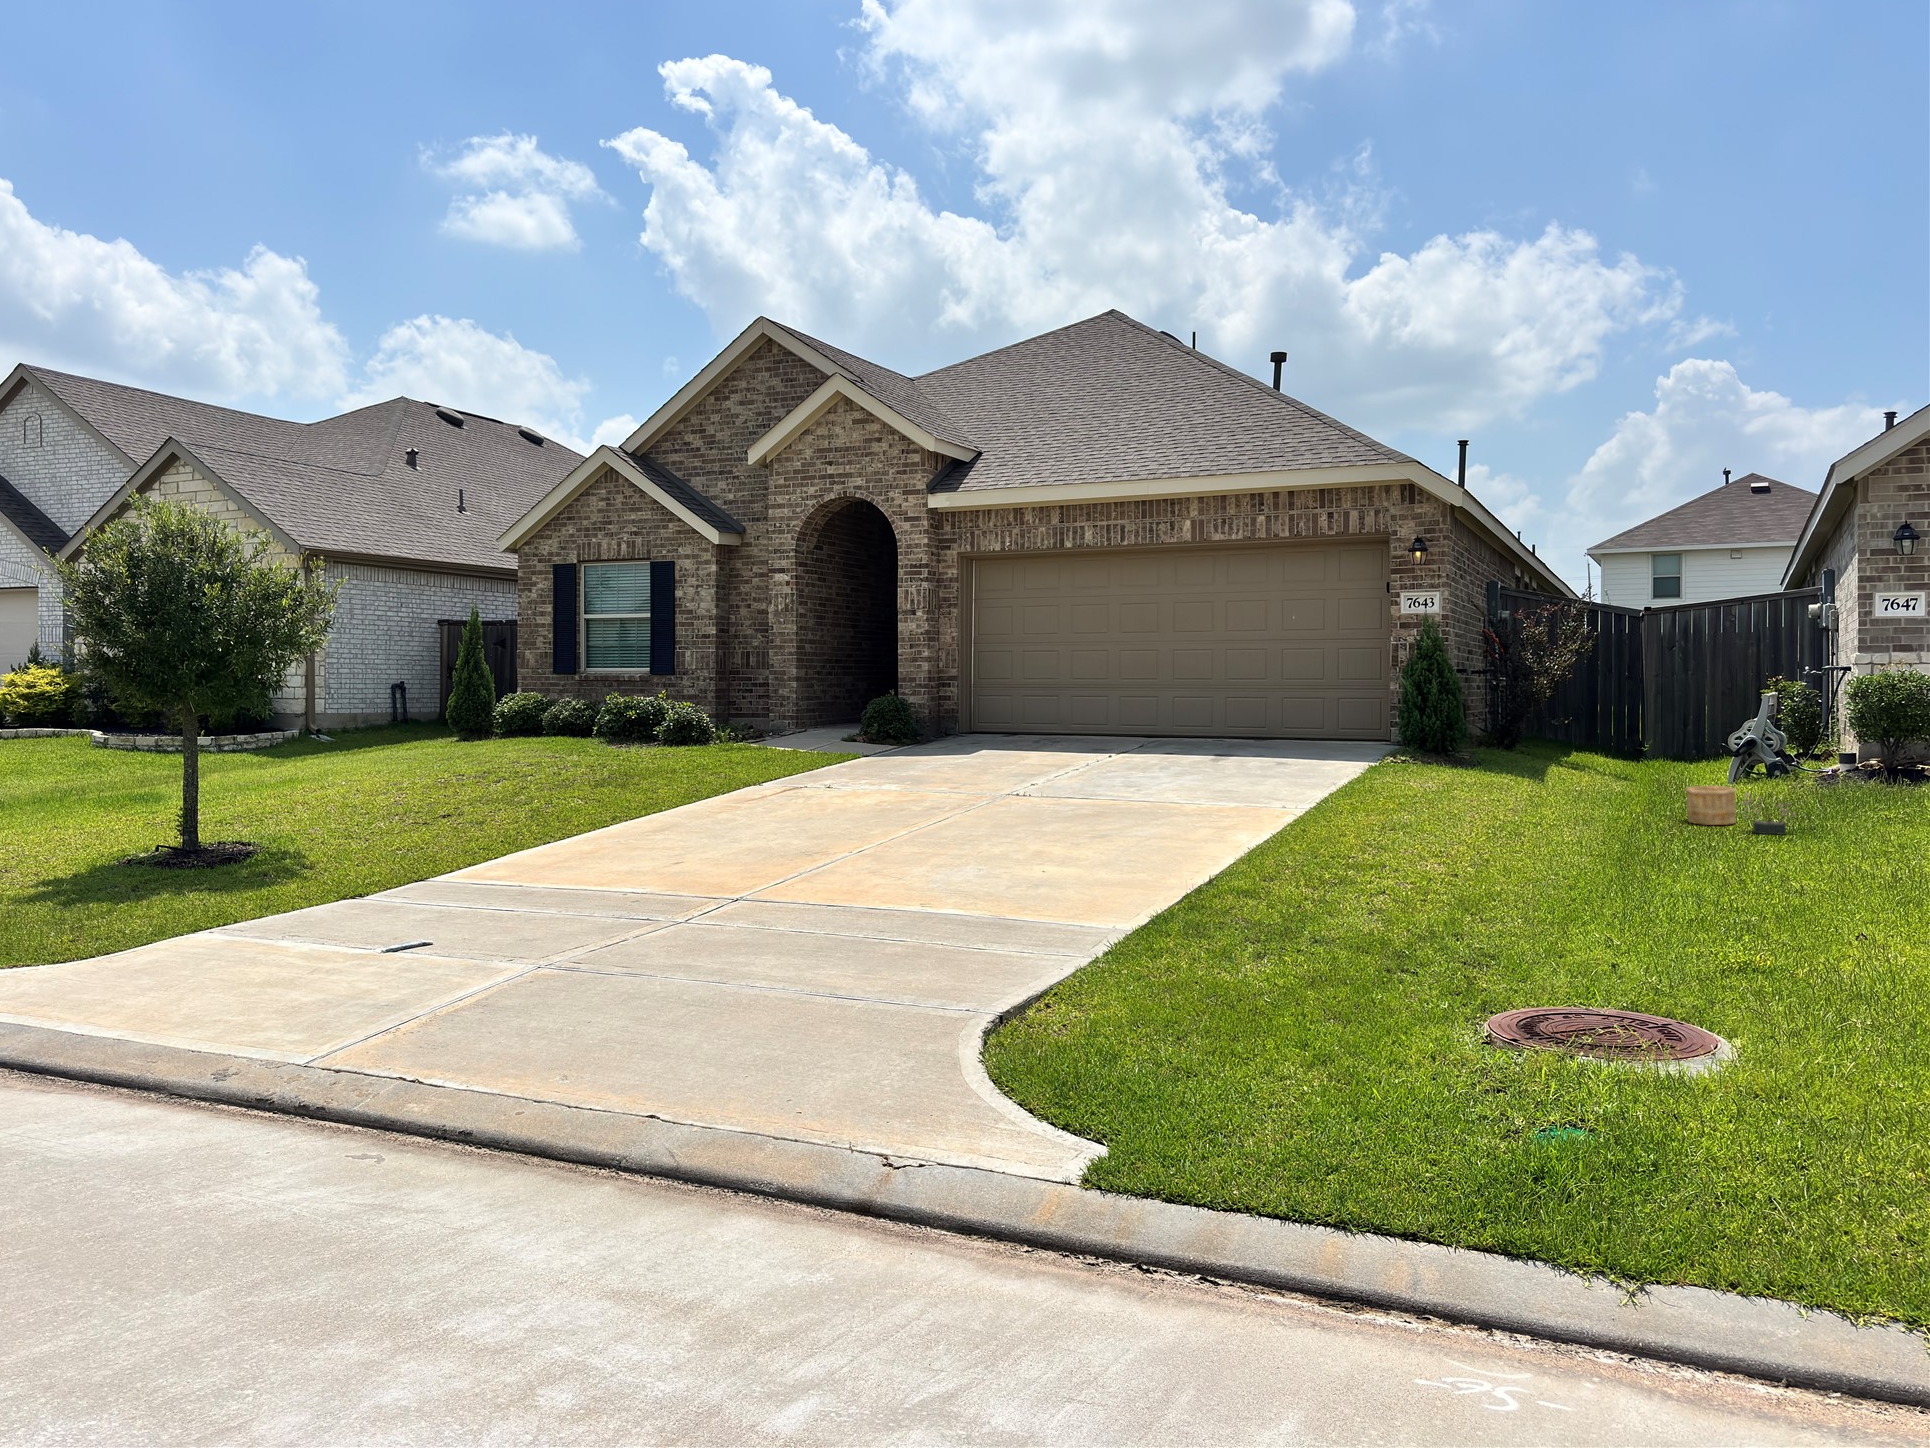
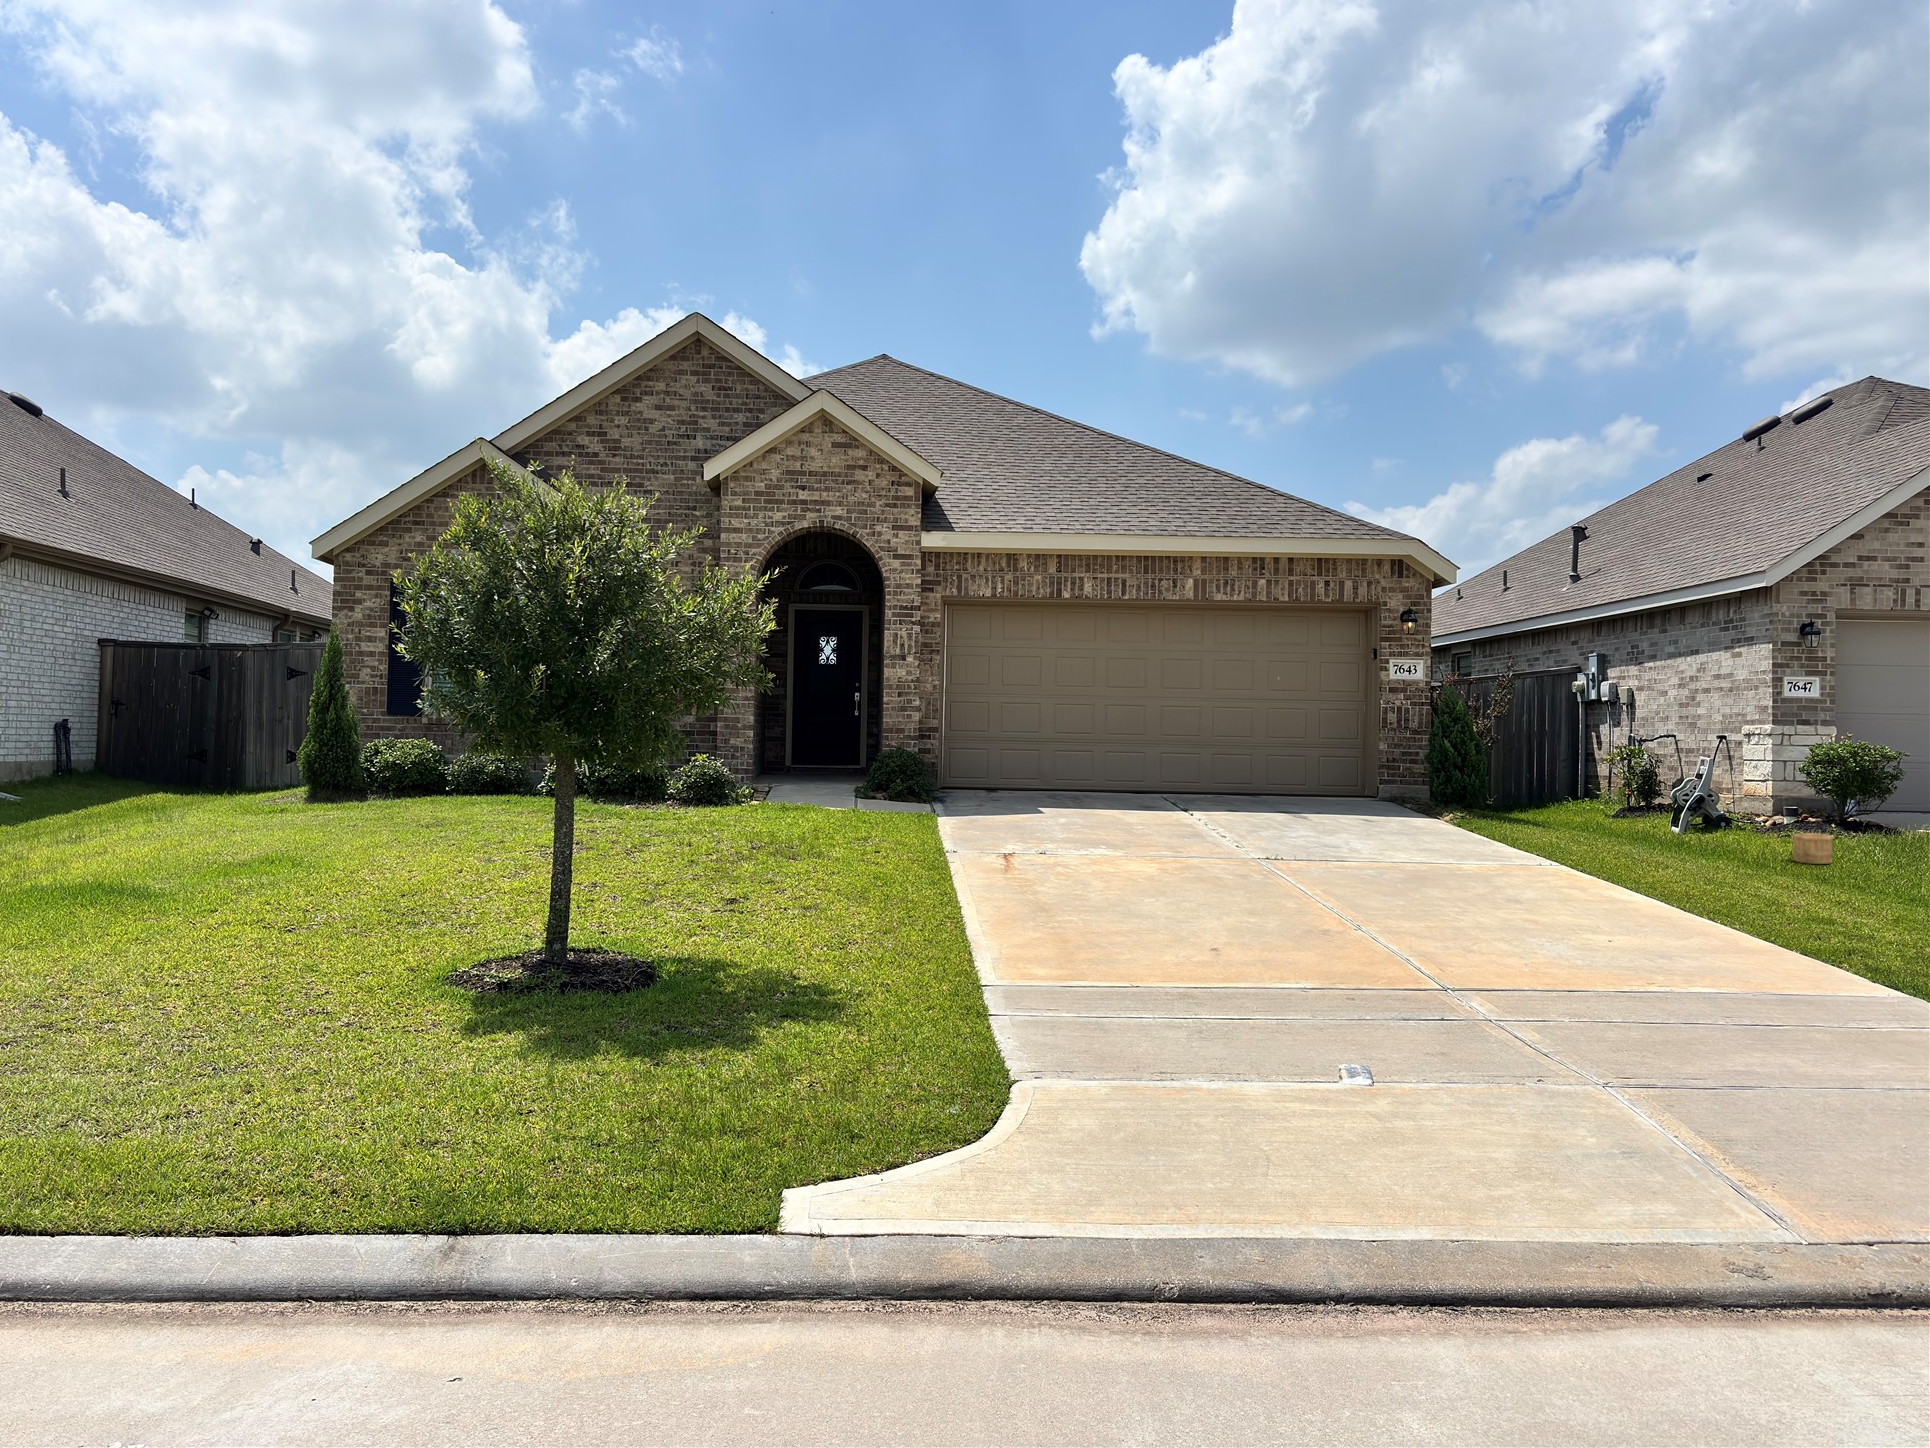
decorative plant: present [1743,793,1790,835] -> none [1850,838,1892,870]

